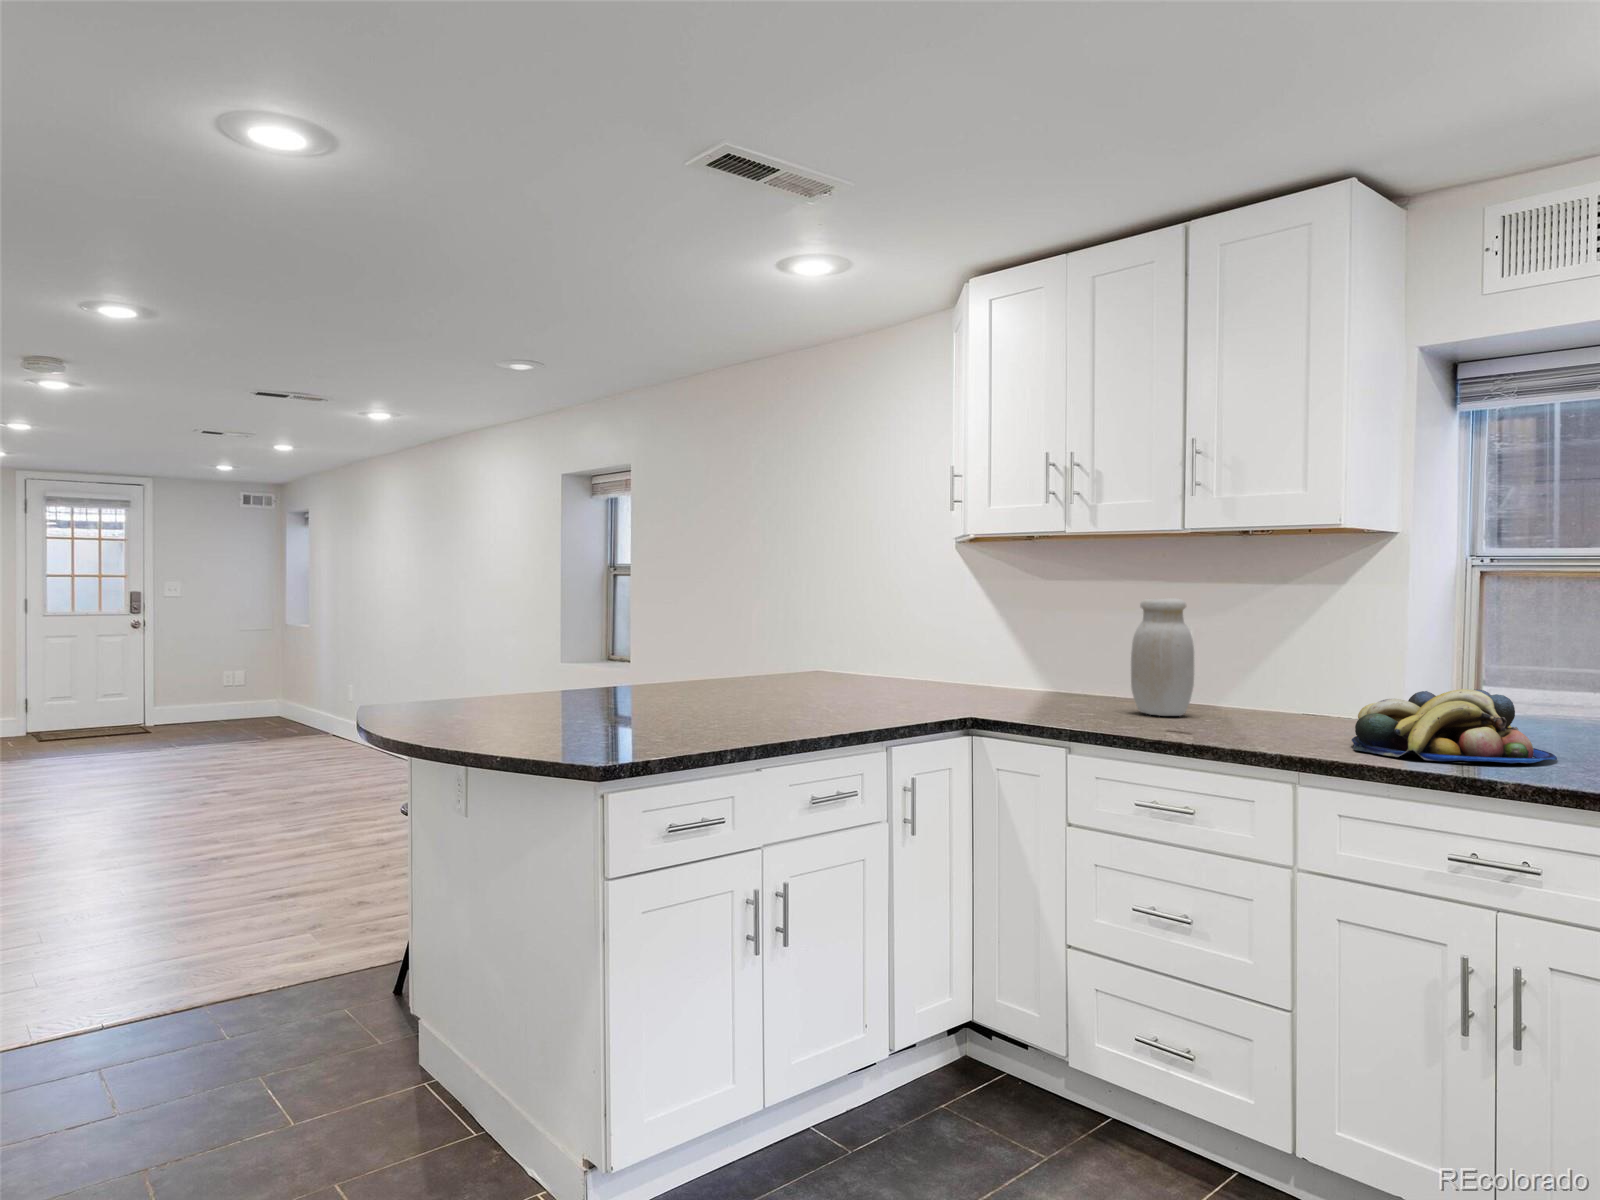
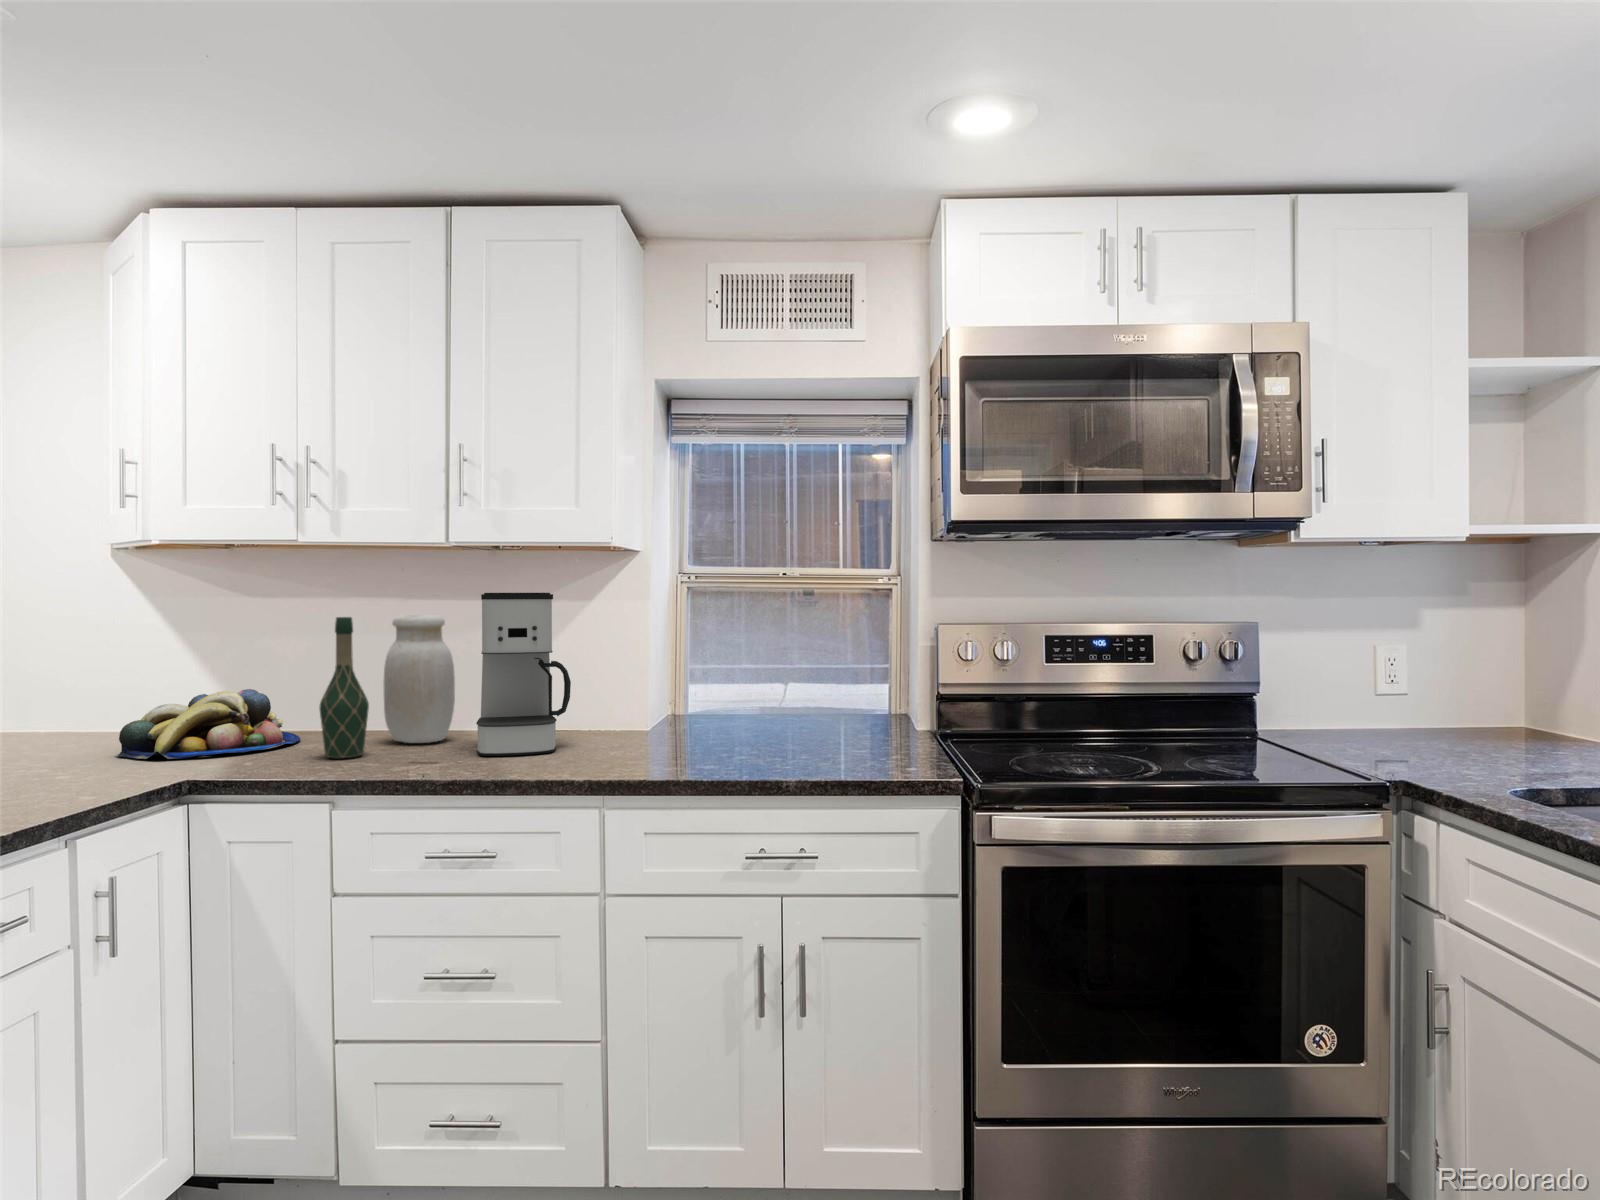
coffee maker: none [1201,576,1299,733] -> present [476,593,571,756]
wine bottle: none [1072,597,1111,718] -> present [320,617,369,758]
fruit bowl: present [1352,689,1557,763] -> present [118,689,301,759]

